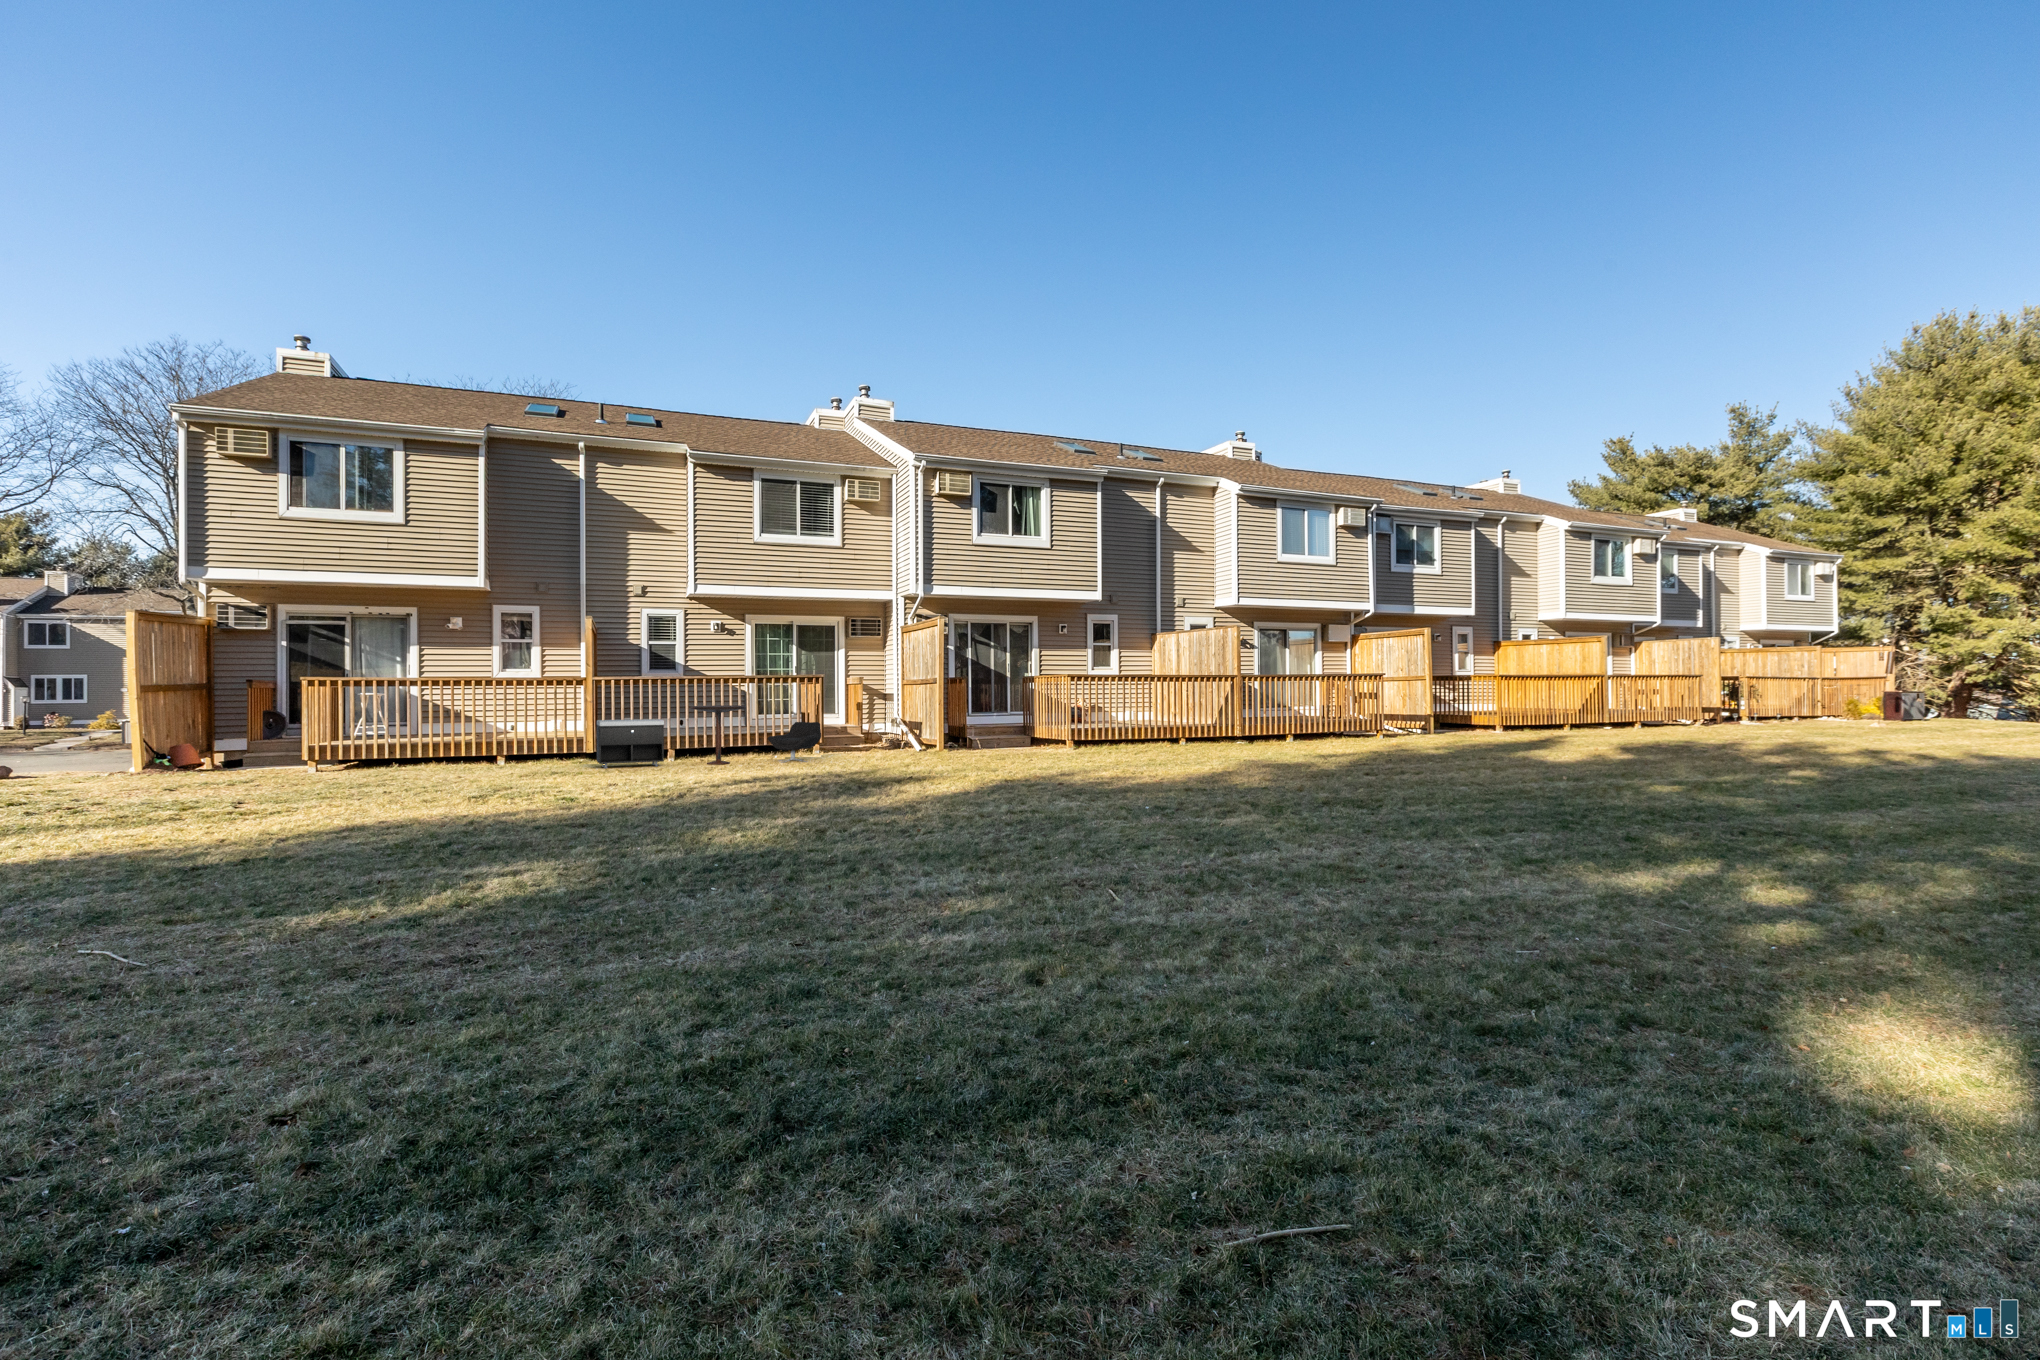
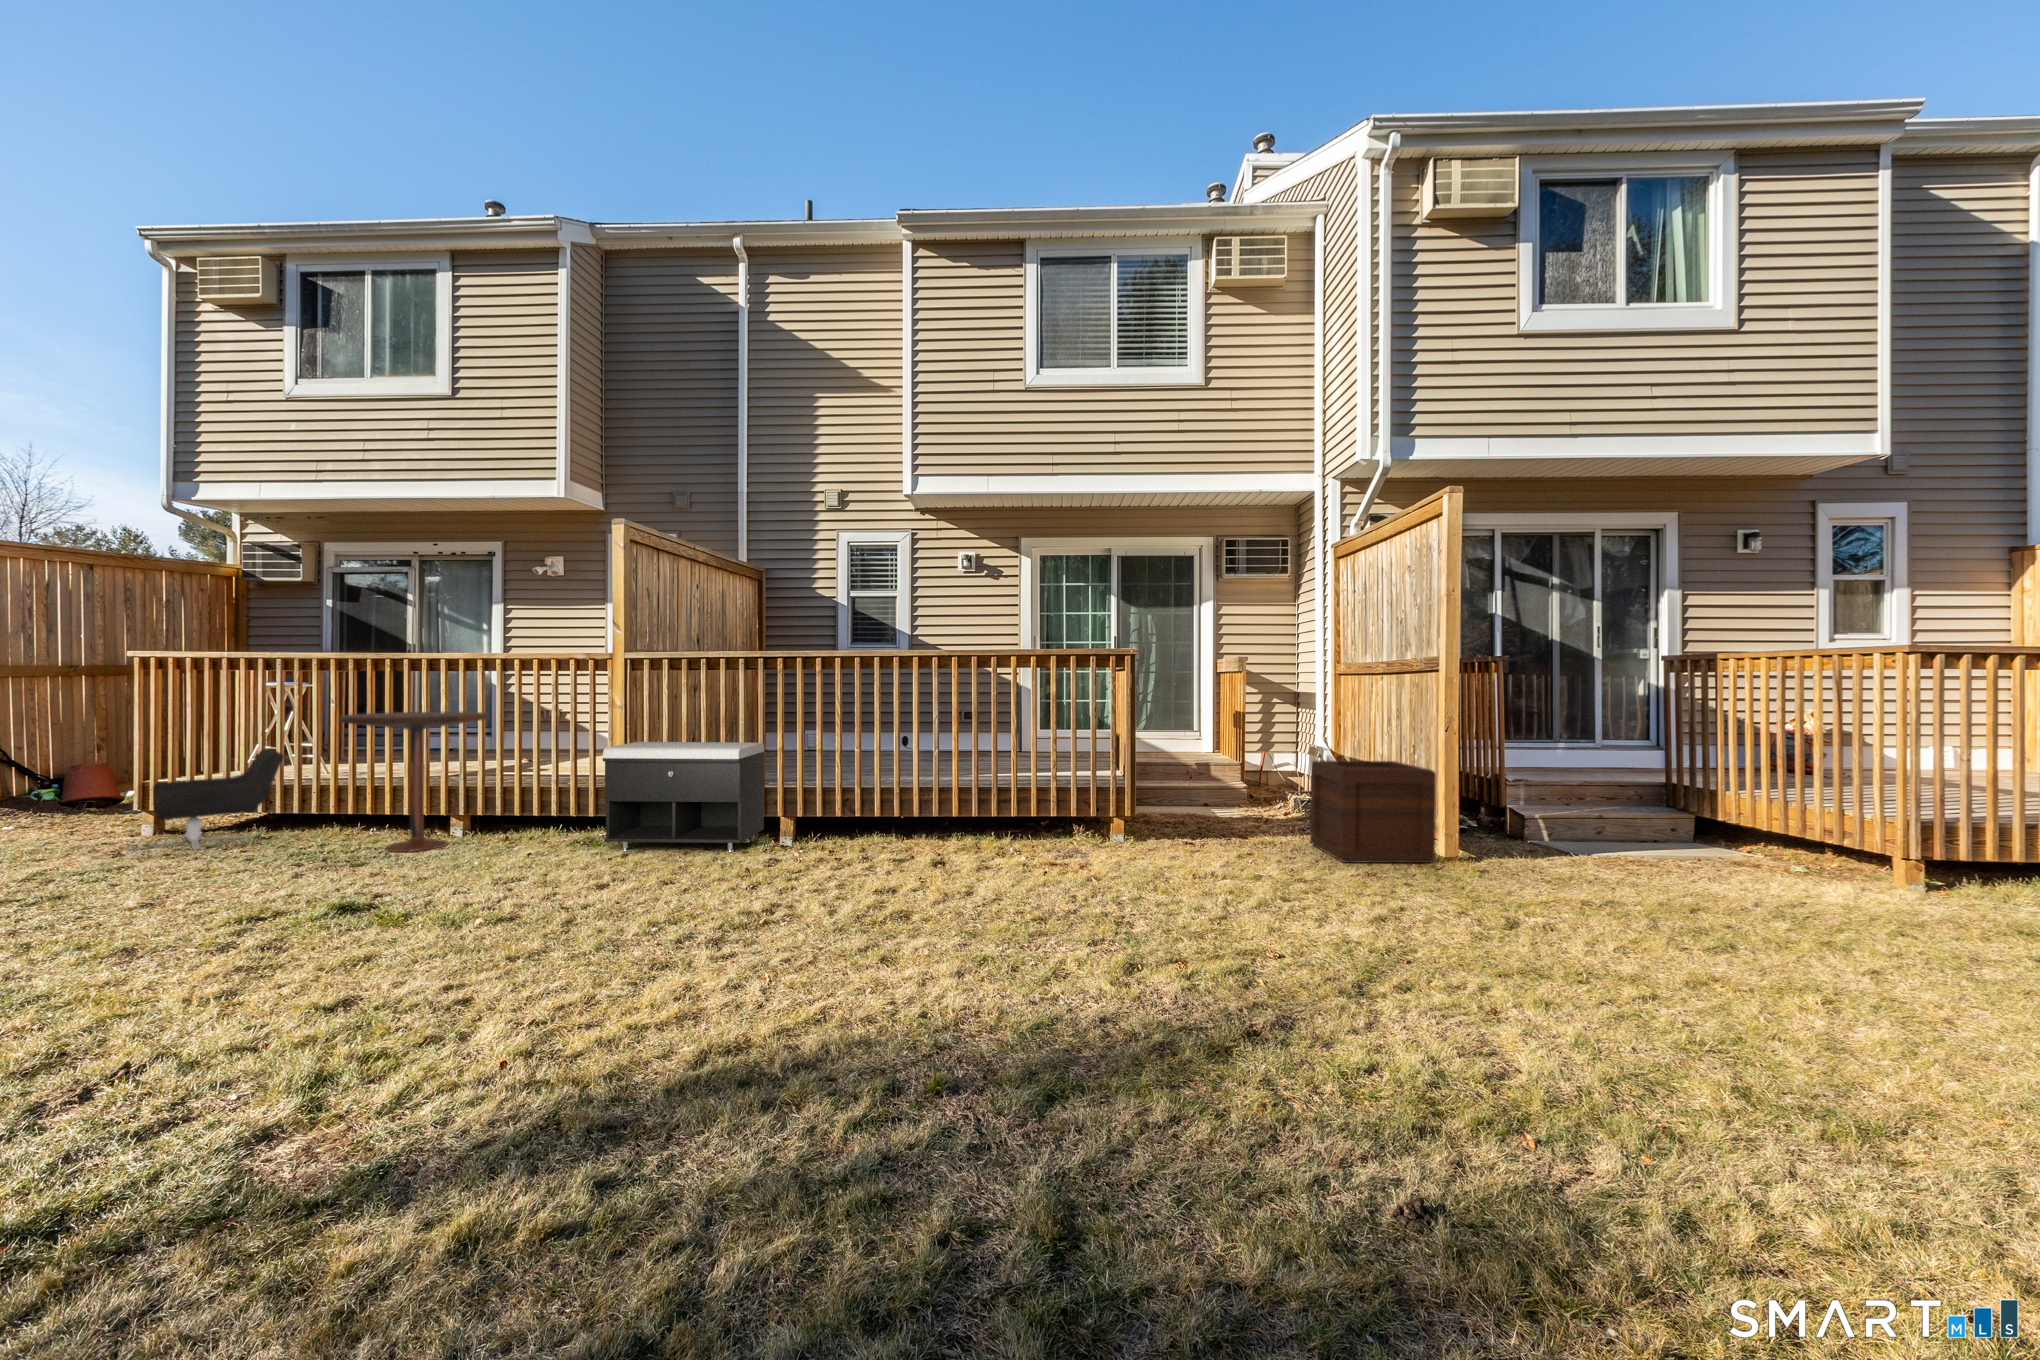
pedestal table: present [690,705,746,765] -> present [340,712,489,852]
wooden crate: none [896,720,942,758] -> present [1310,761,1436,863]
lounge chair: present [768,722,821,763] -> present [153,749,284,849]

